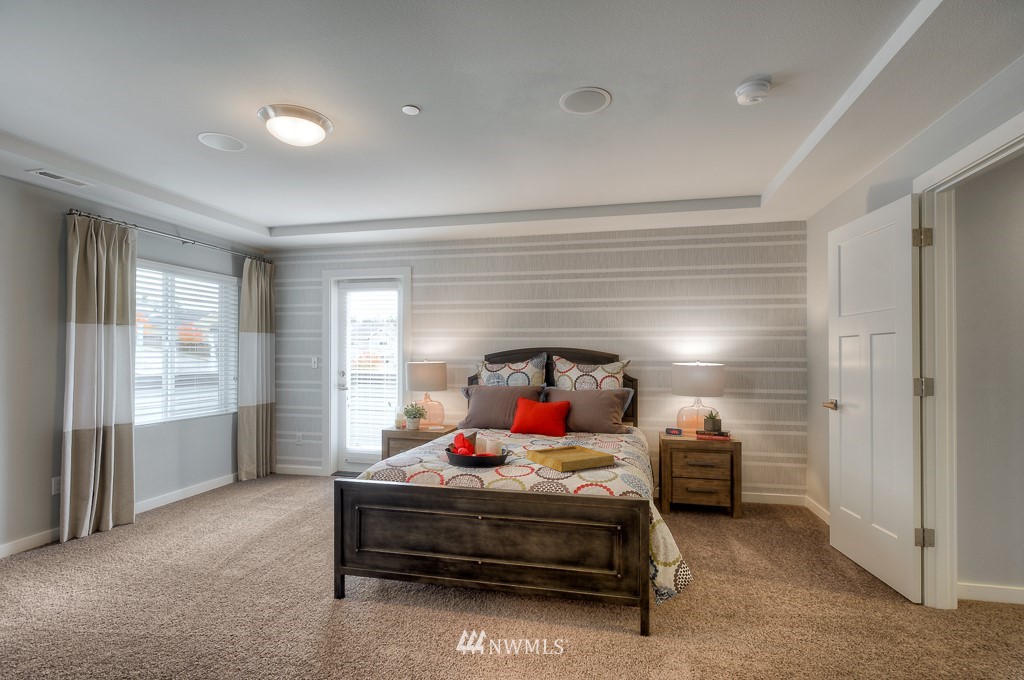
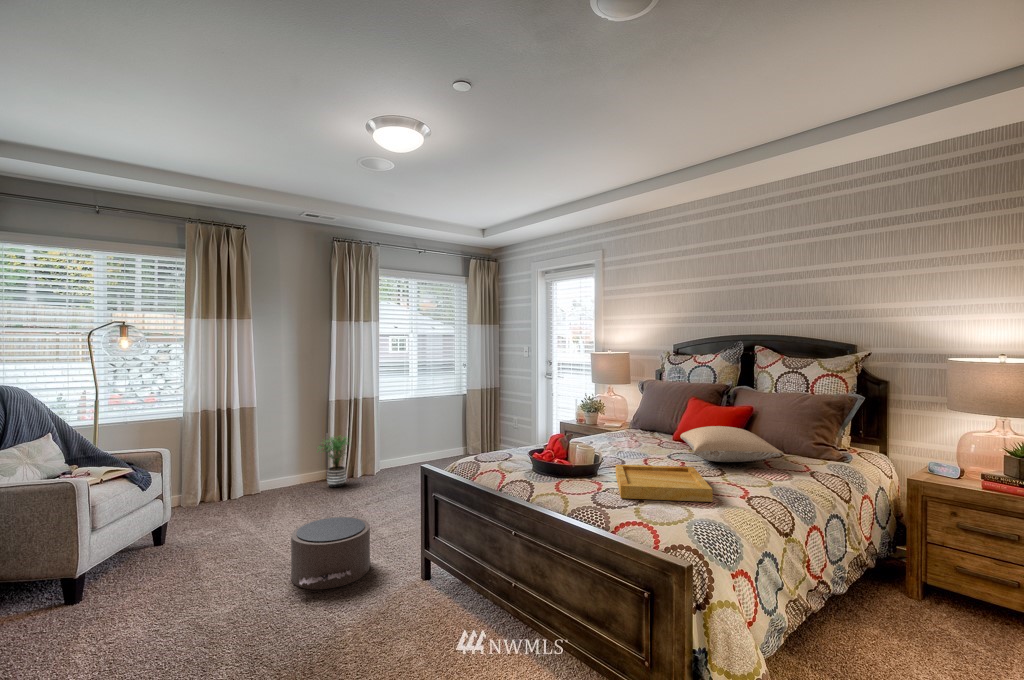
pillow: none [535,415,616,441] -> present [680,426,783,462]
potted plant: none [55,474,117,548] -> present [317,437,348,487]
pouf: none [152,557,270,651] -> present [291,517,370,589]

